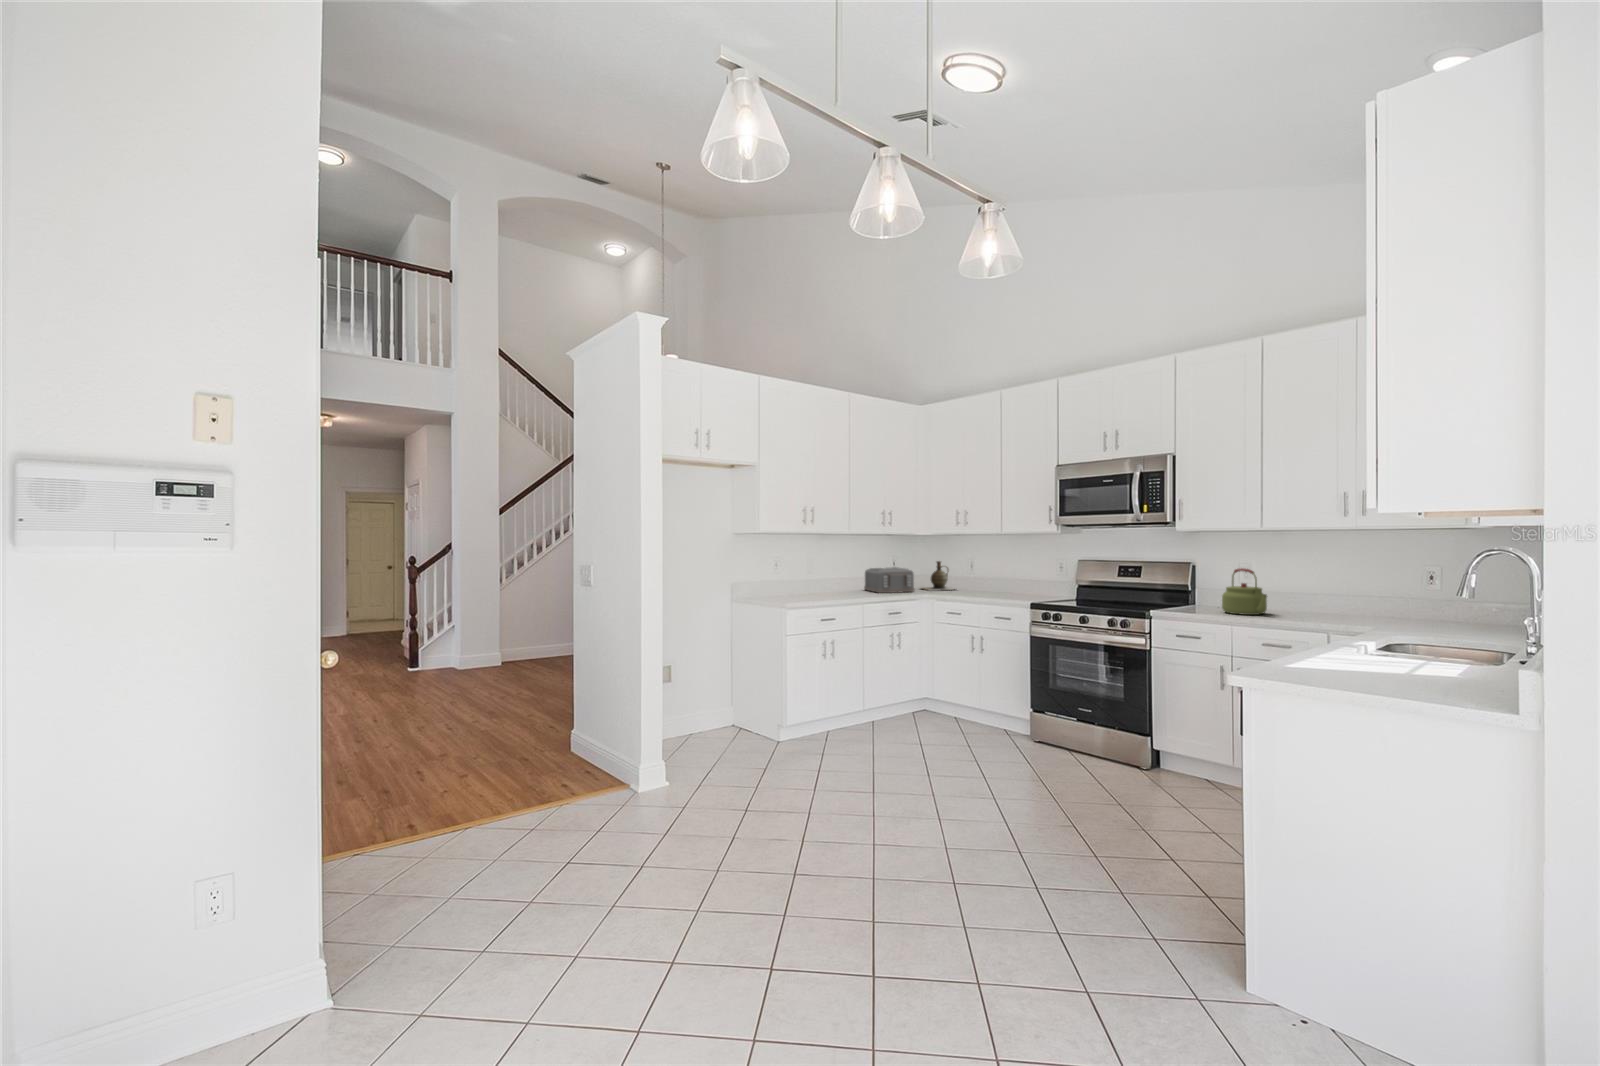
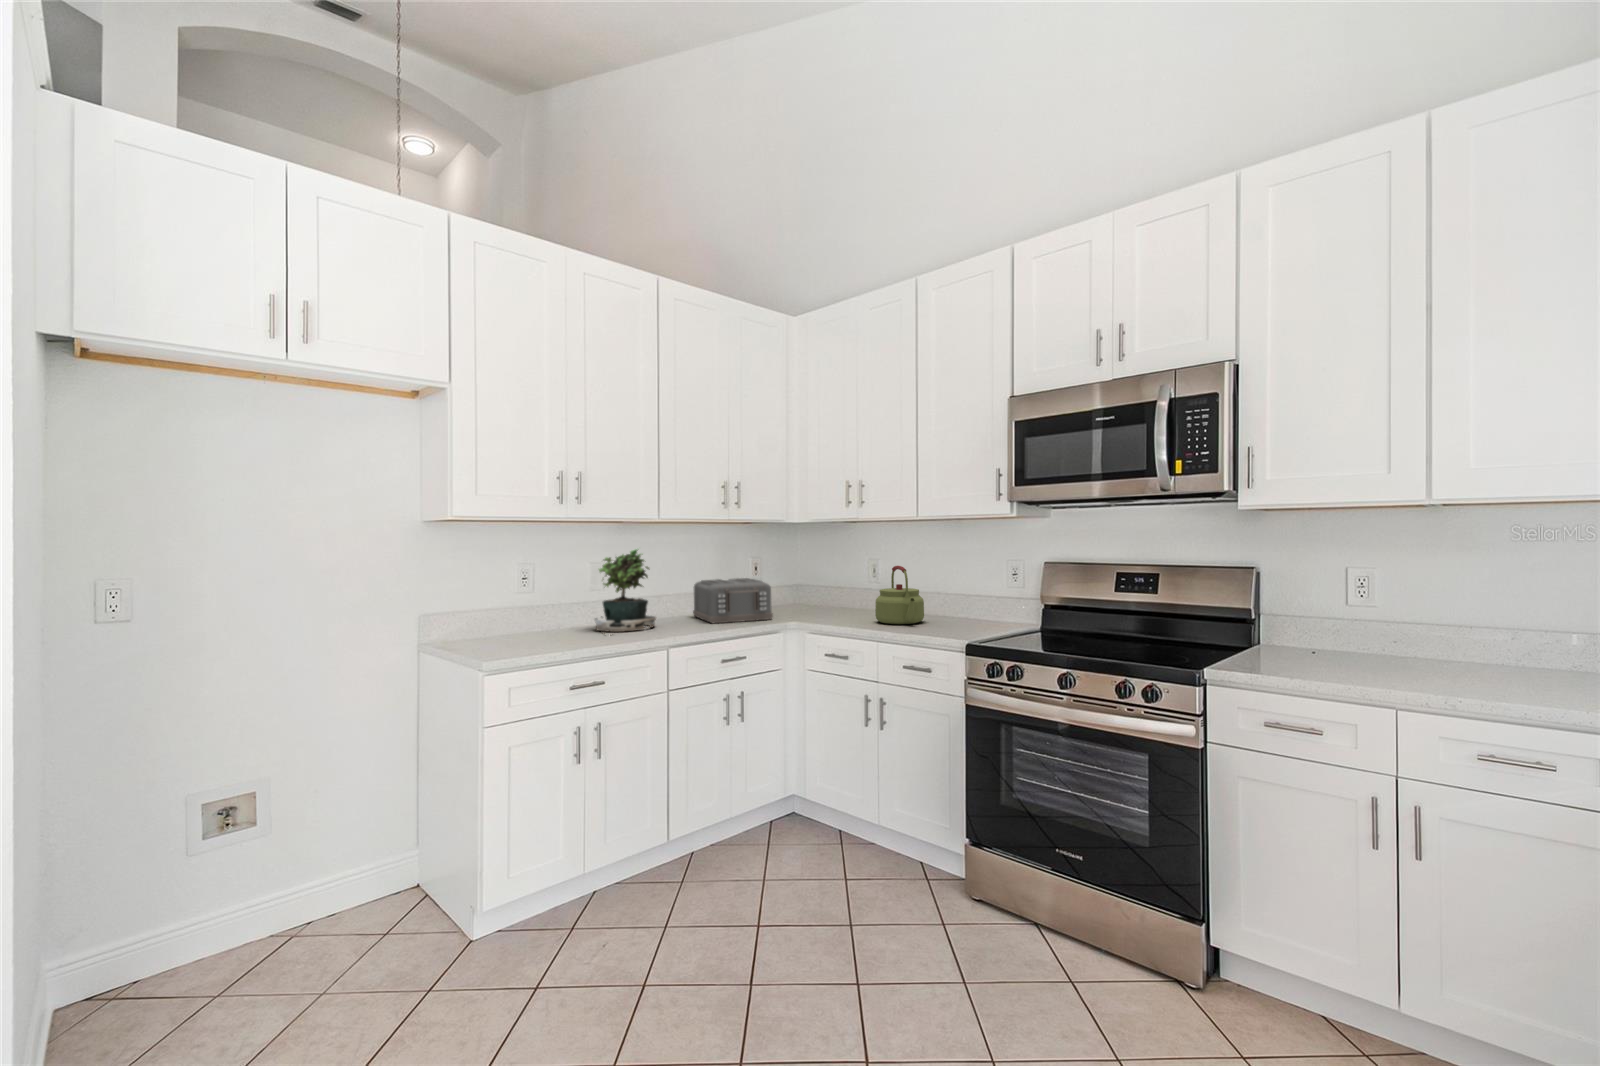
potted plant: none [814,548,849,597] -> present [594,549,656,632]
ceramic jug: present [922,561,954,591] -> none [783,567,848,617]
kettle: present [1222,568,1267,615] -> present [875,566,924,624]

